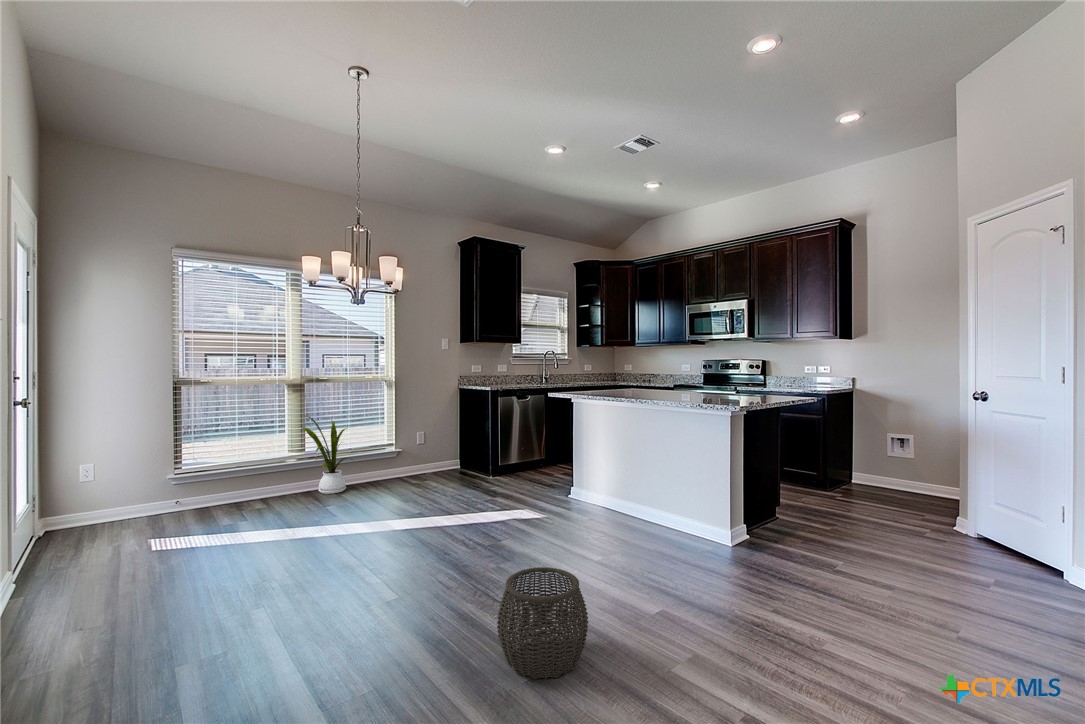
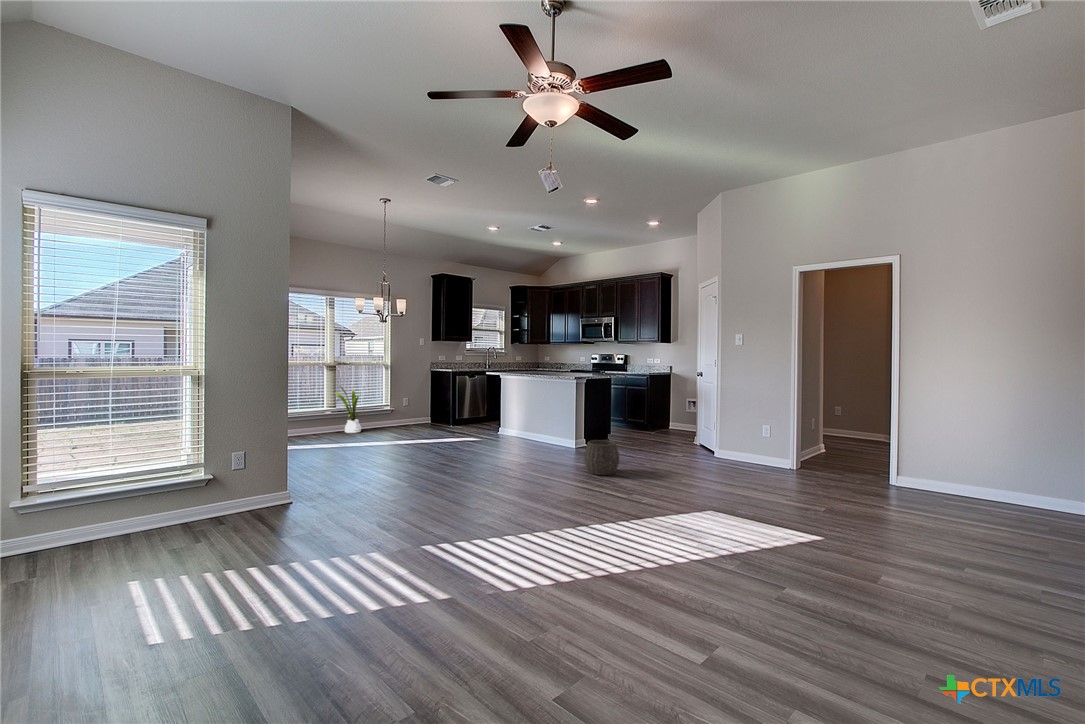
woven basket: present [497,567,588,679] -> present [584,440,619,475]

